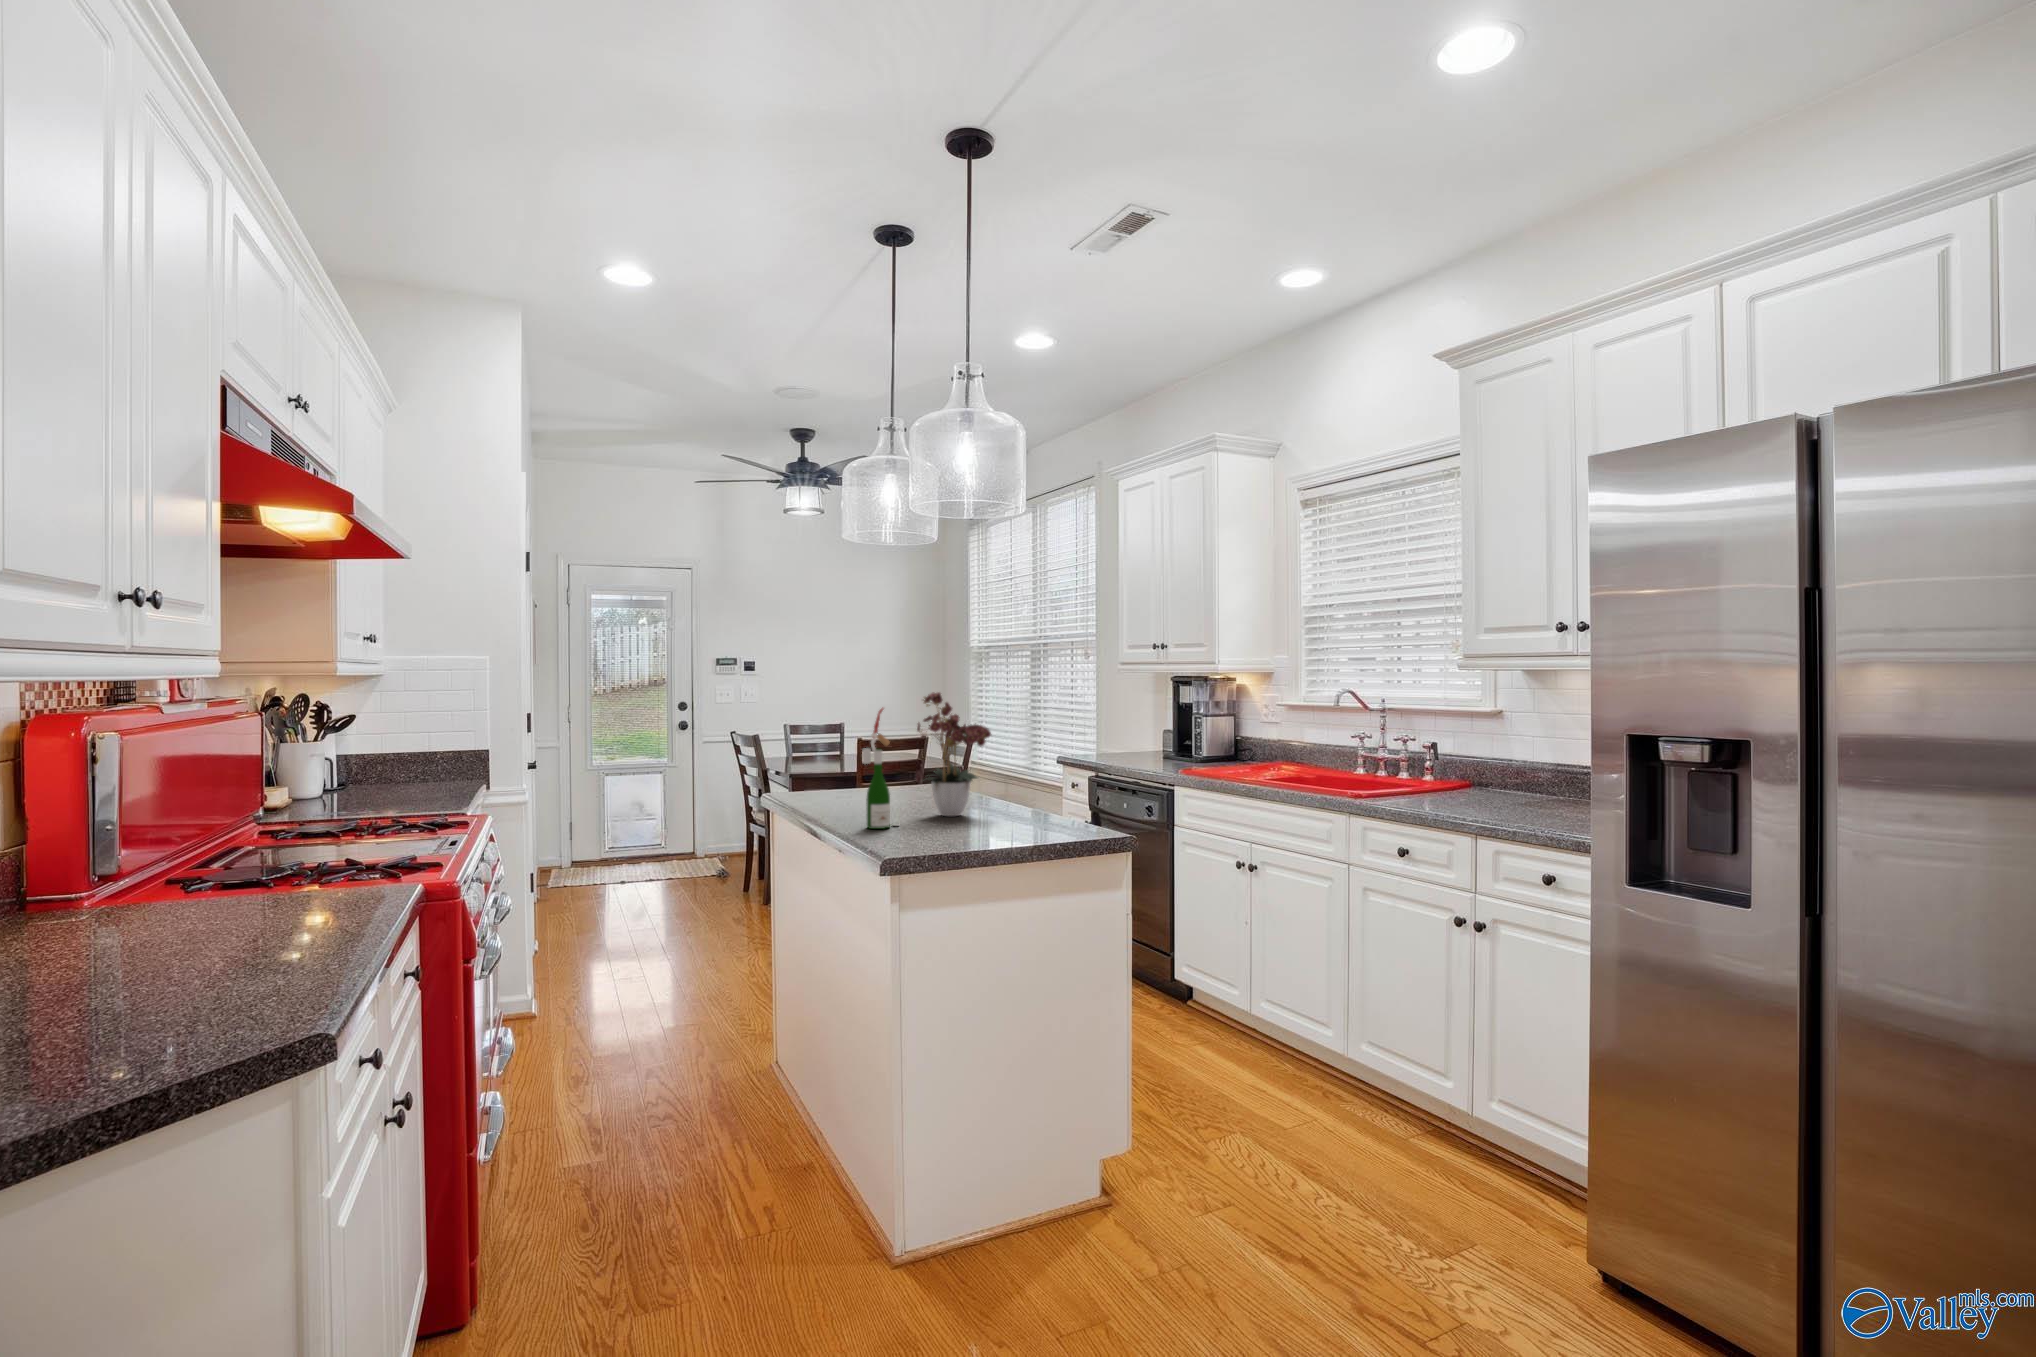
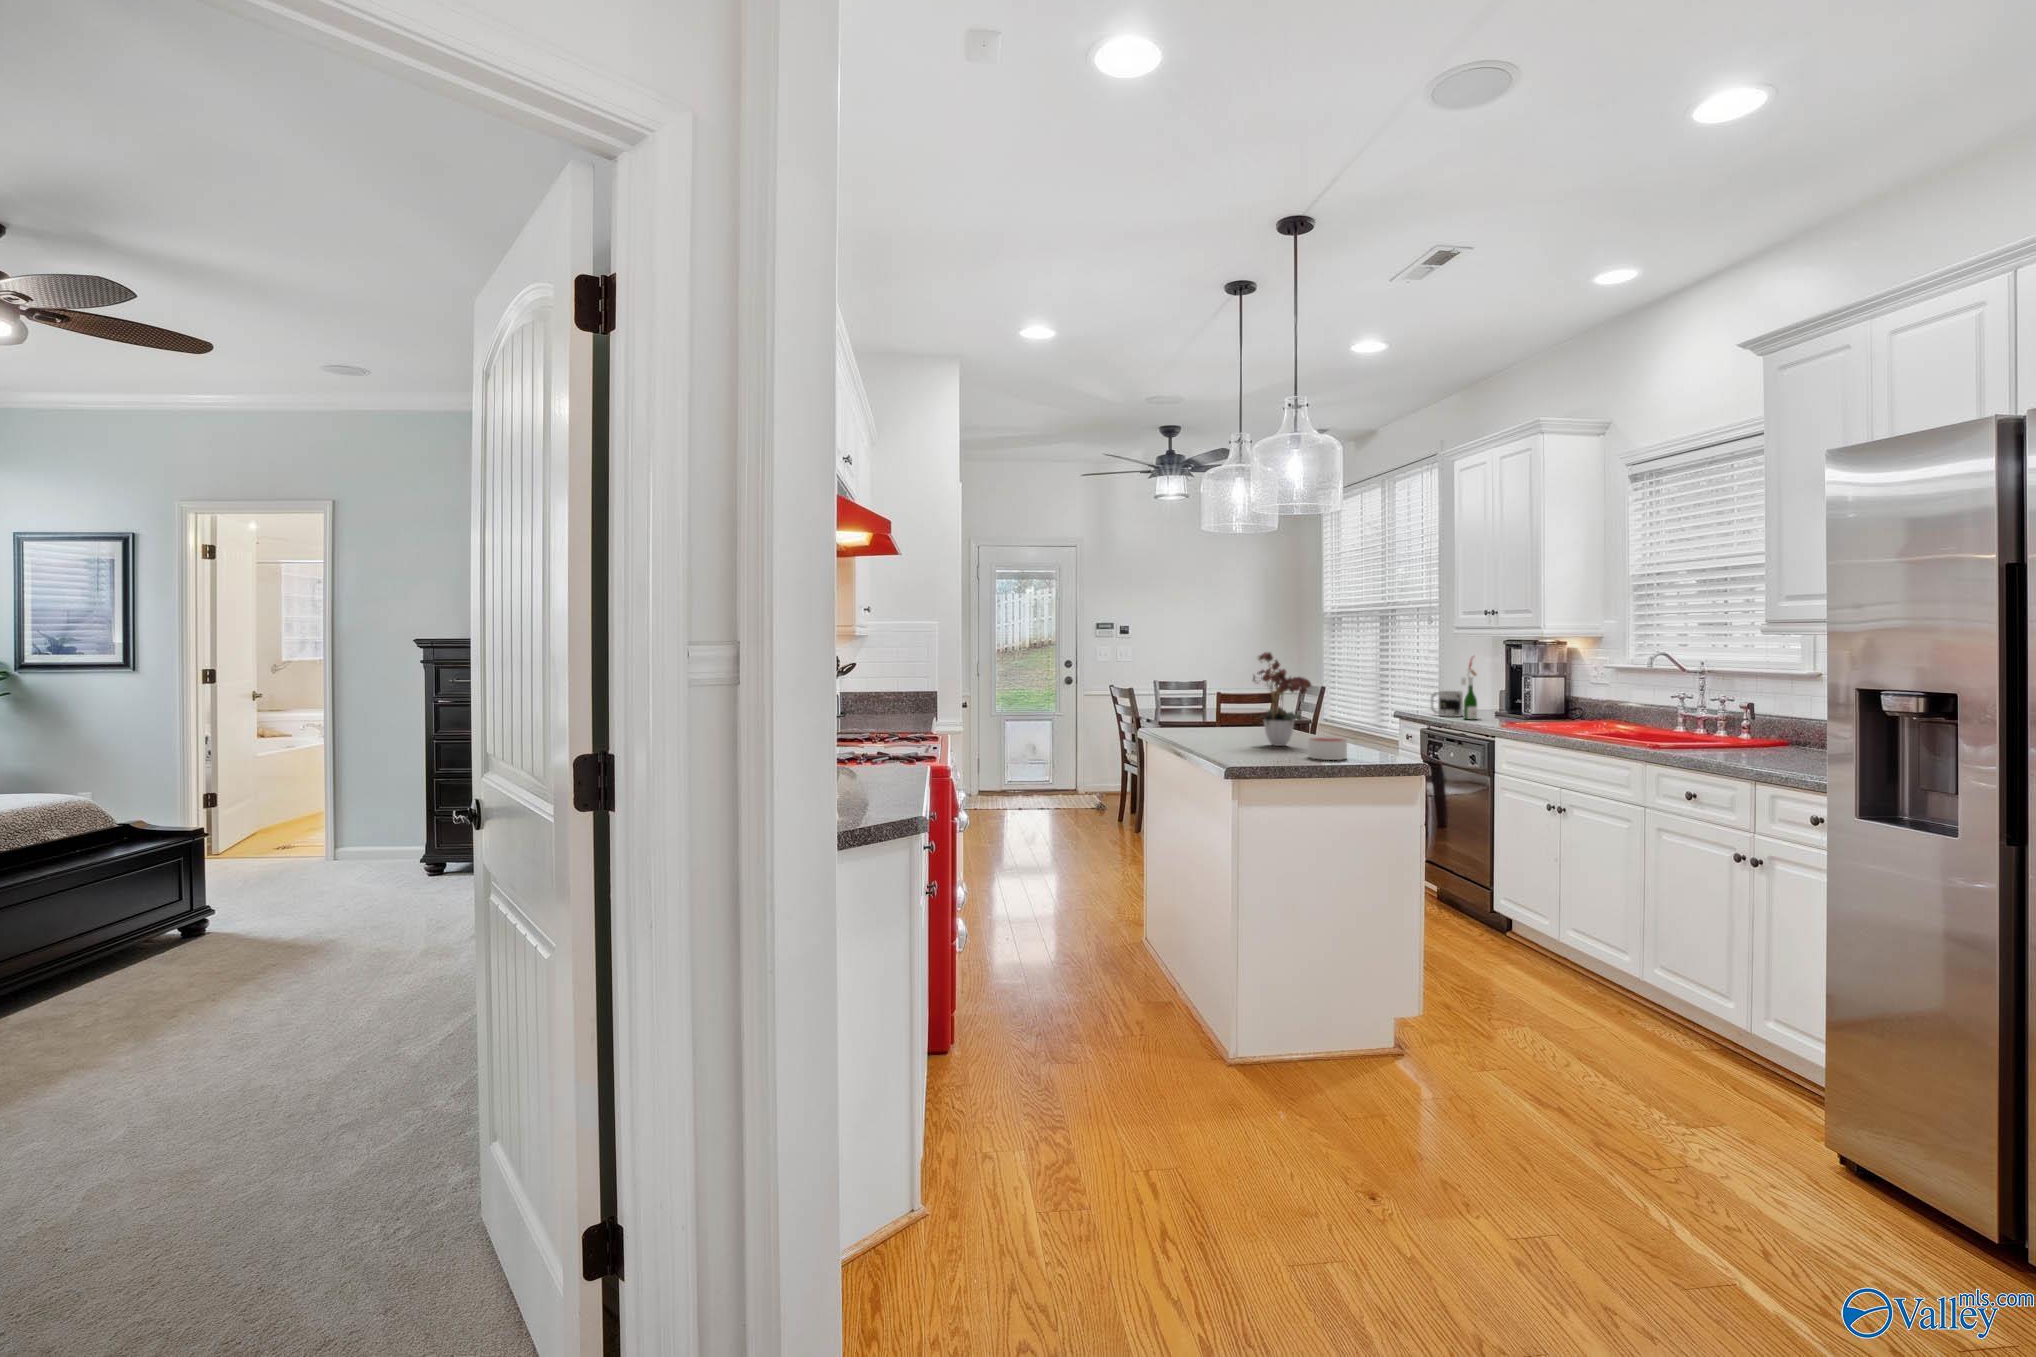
wine bottle: present [862,708,898,829] -> present [1461,657,1477,720]
mug: none [1101,733,1134,762] -> present [1431,691,1463,717]
candle: none [994,806,1044,838] -> present [1308,737,1347,760]

